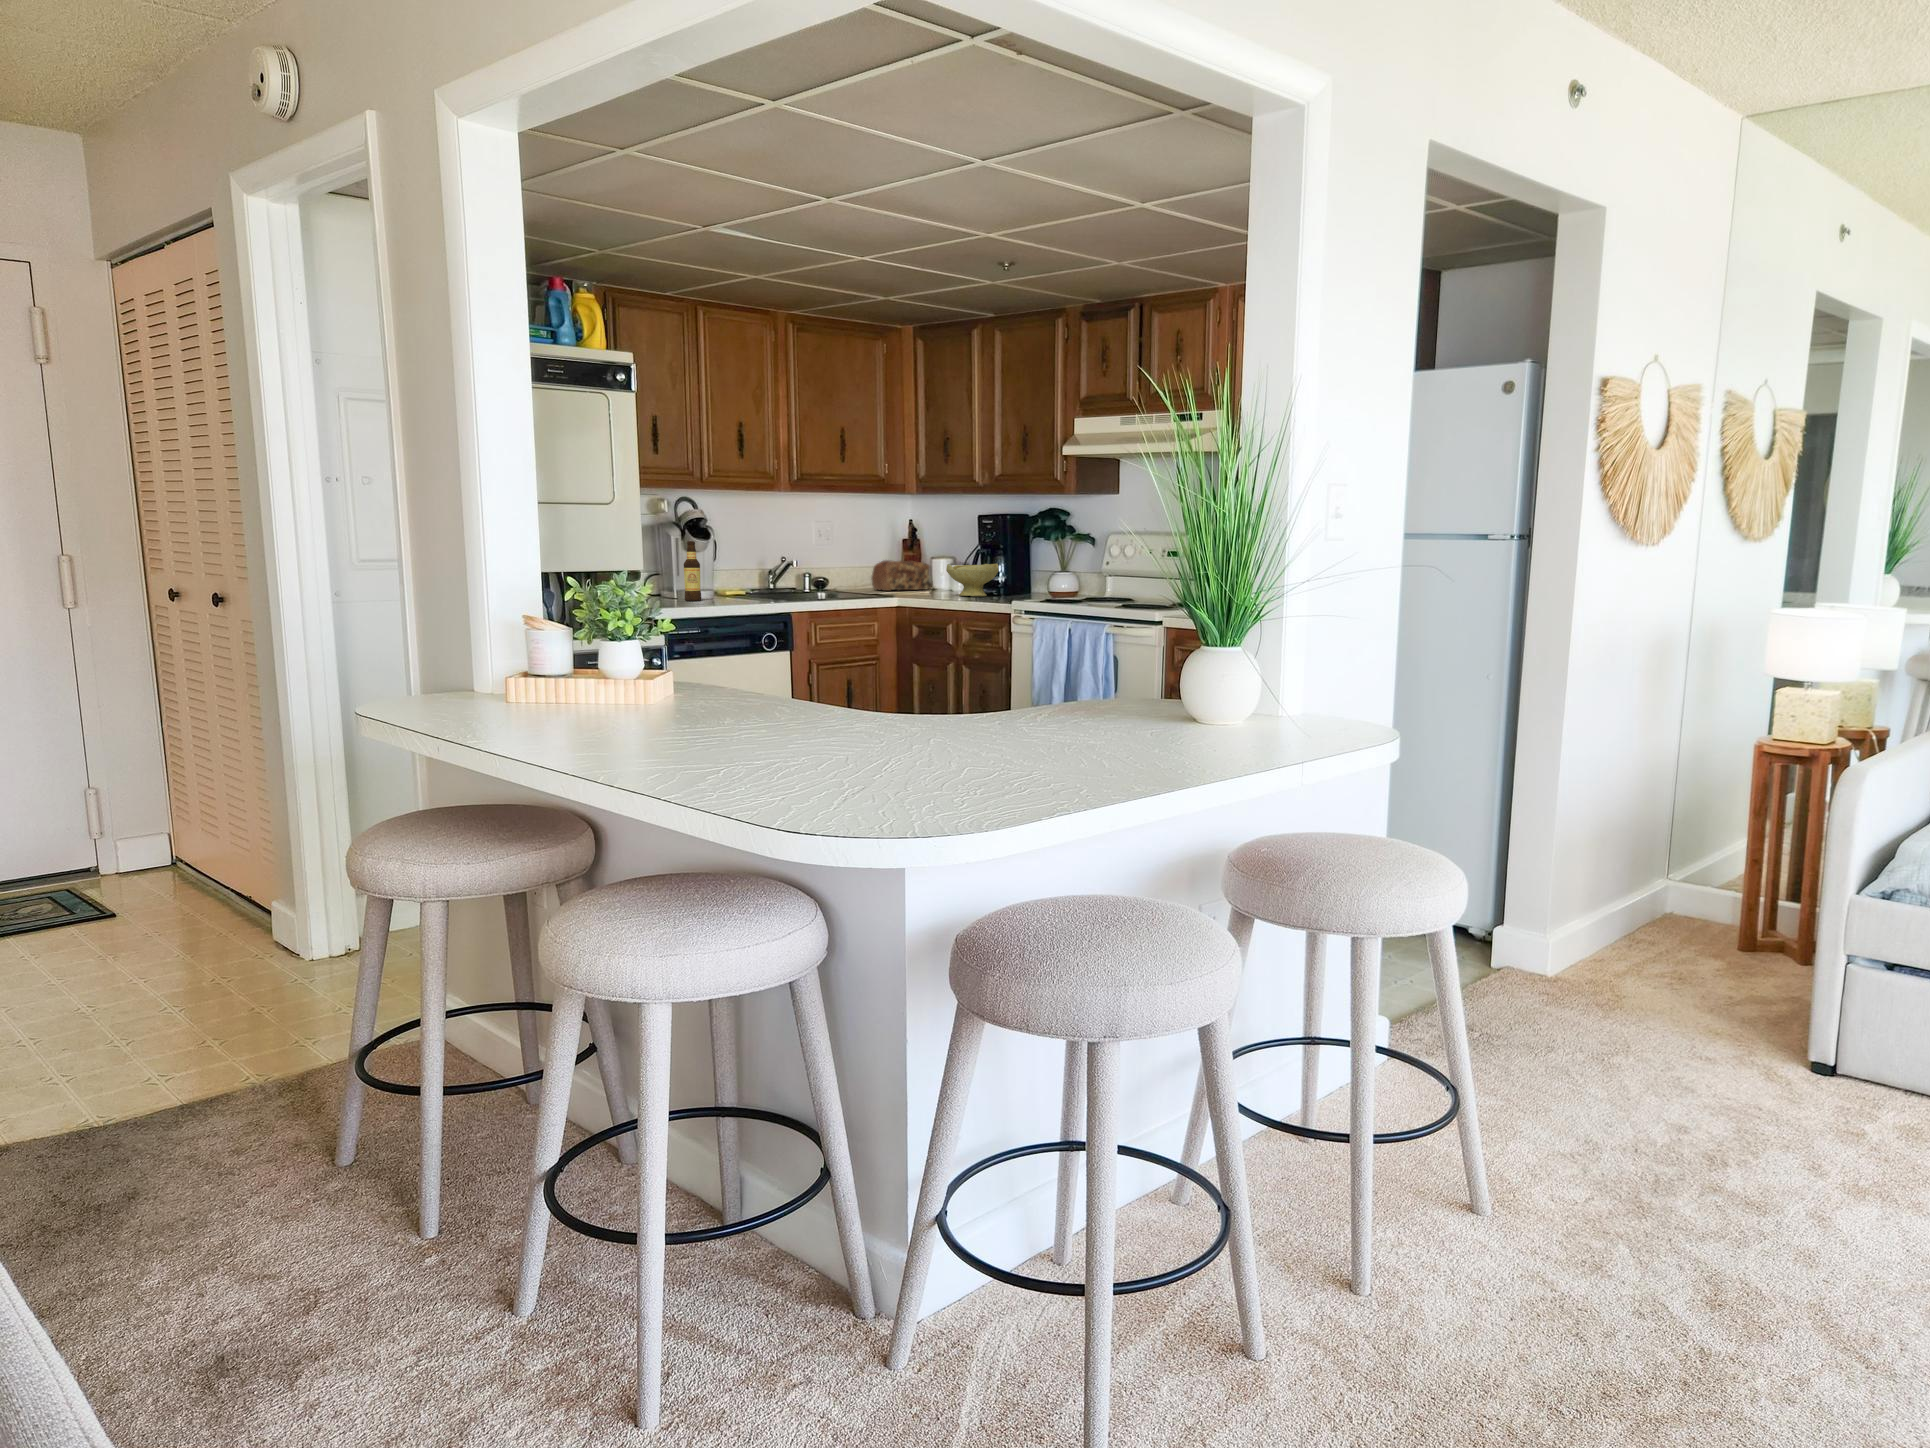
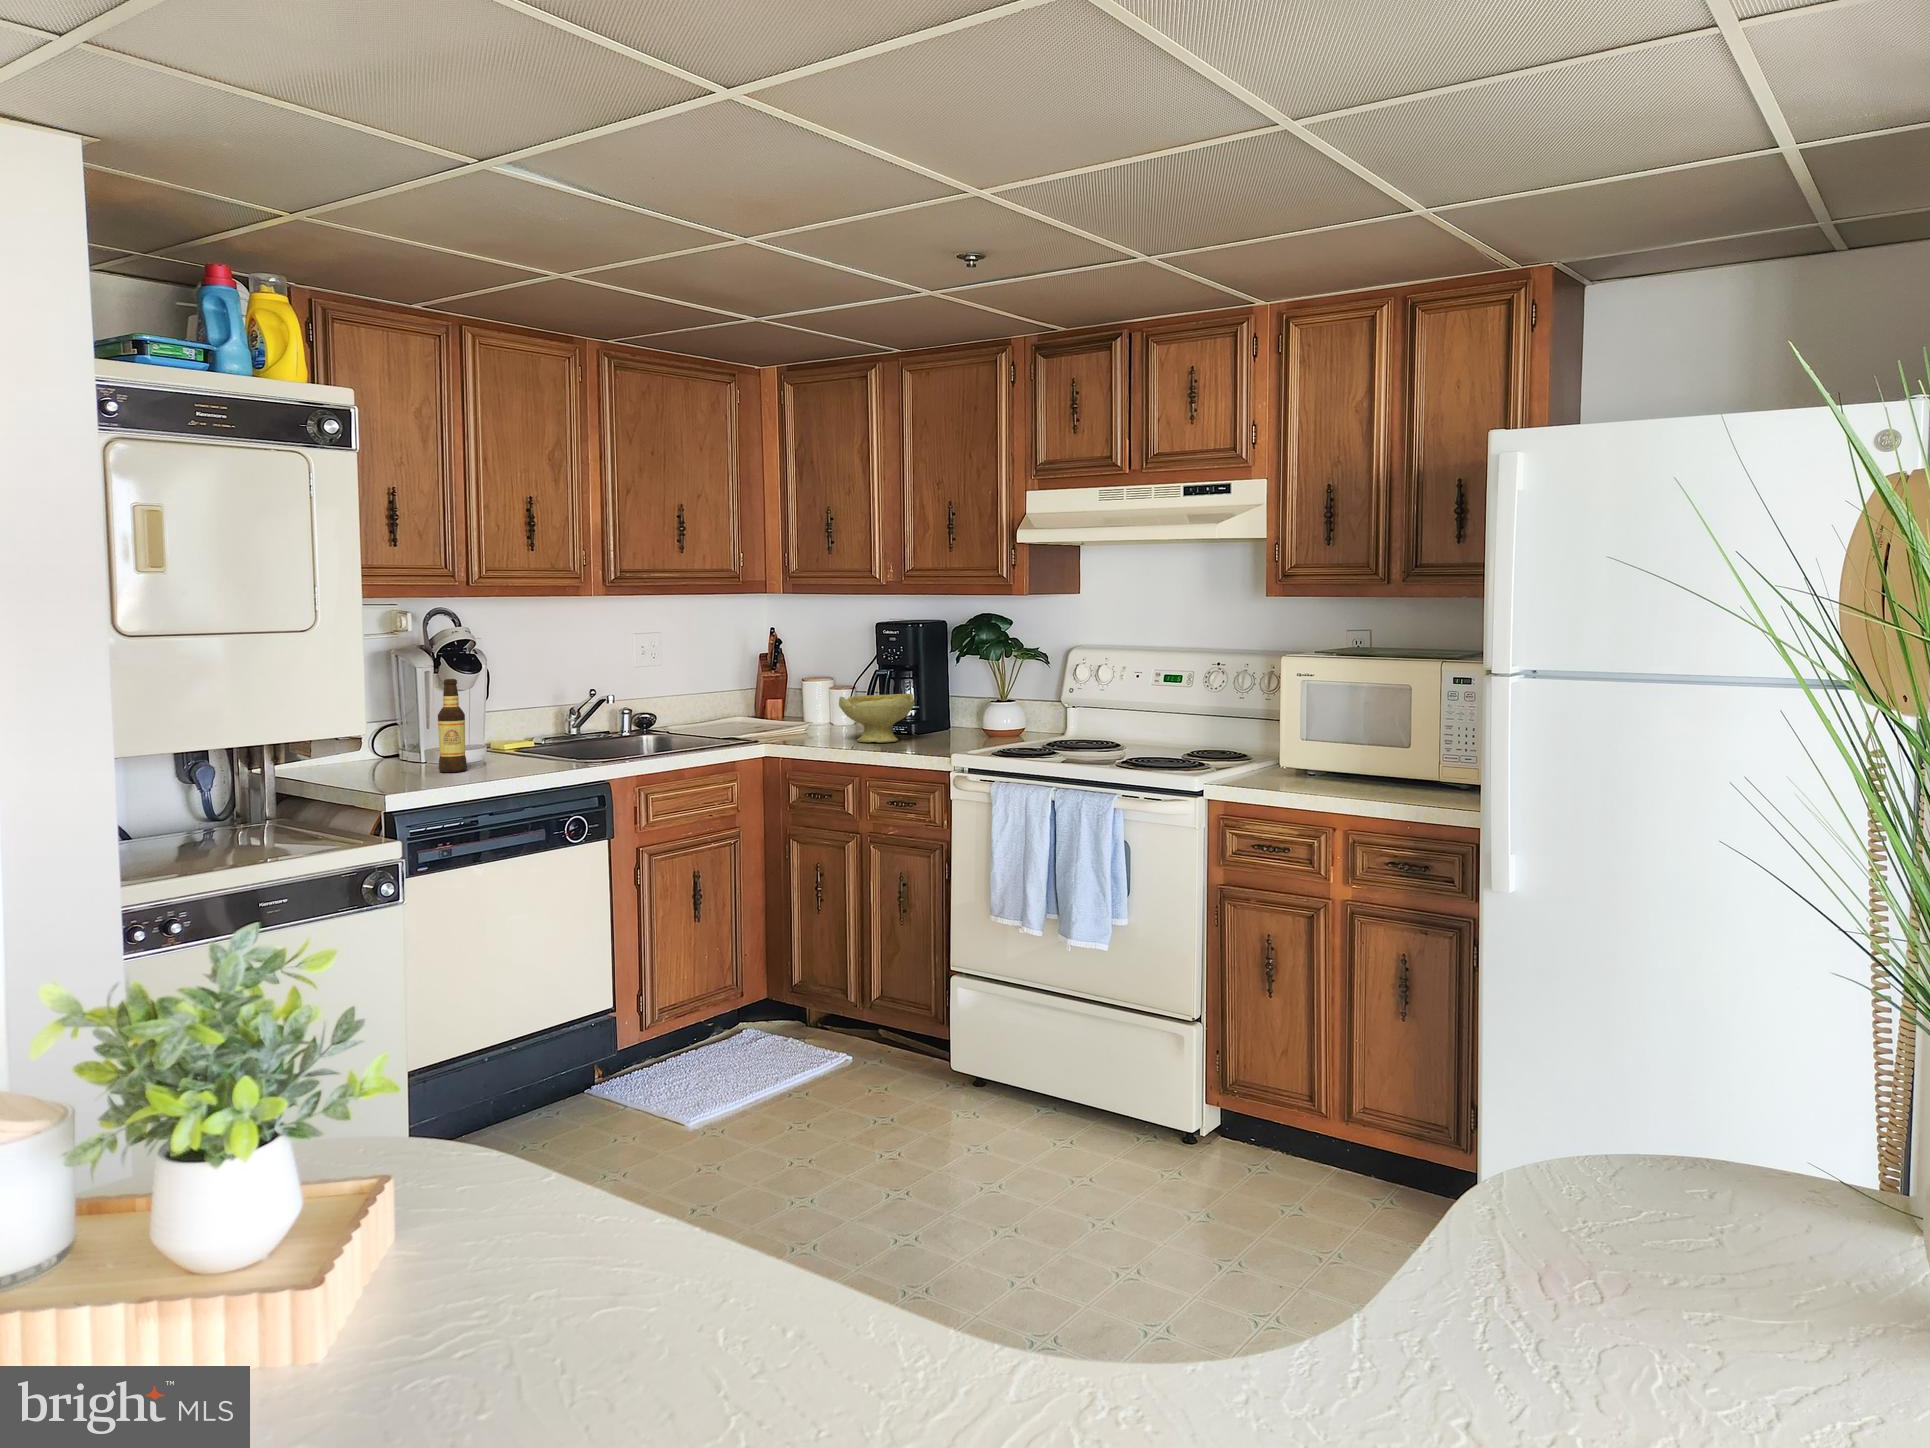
bread loaf: present [871,560,932,591] -> none [720,686,808,731]

